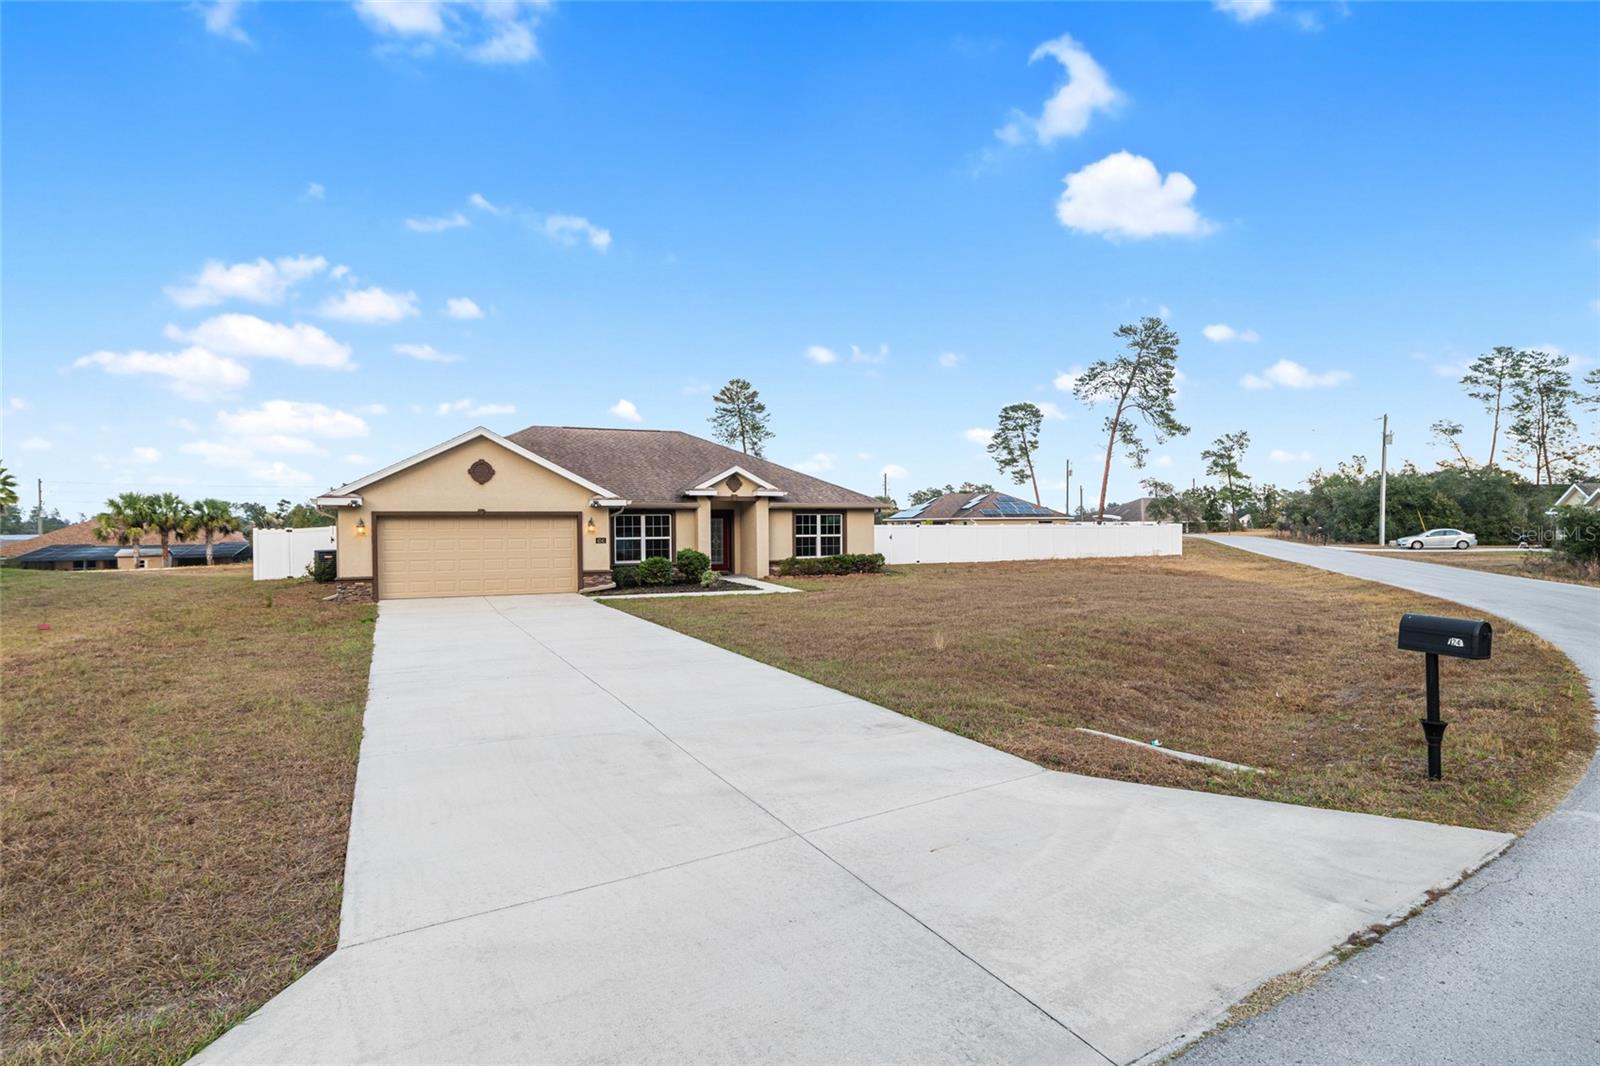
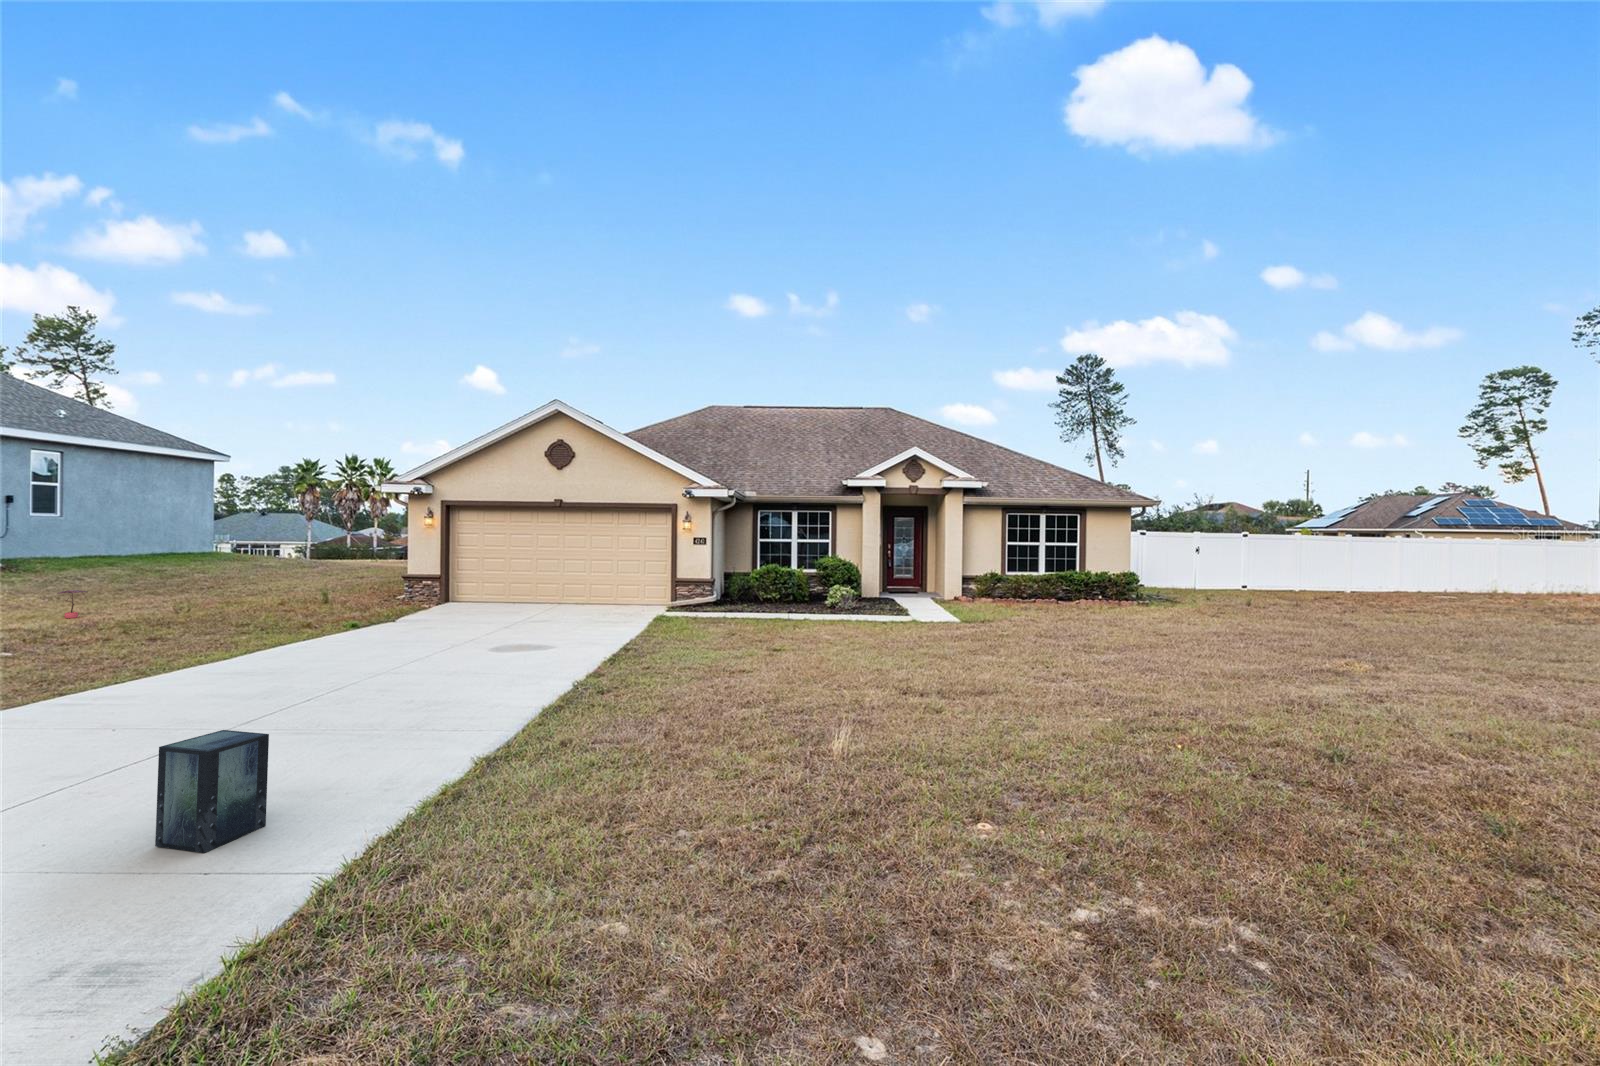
storage box: none [643,618,668,658] -> present [155,730,269,853]

